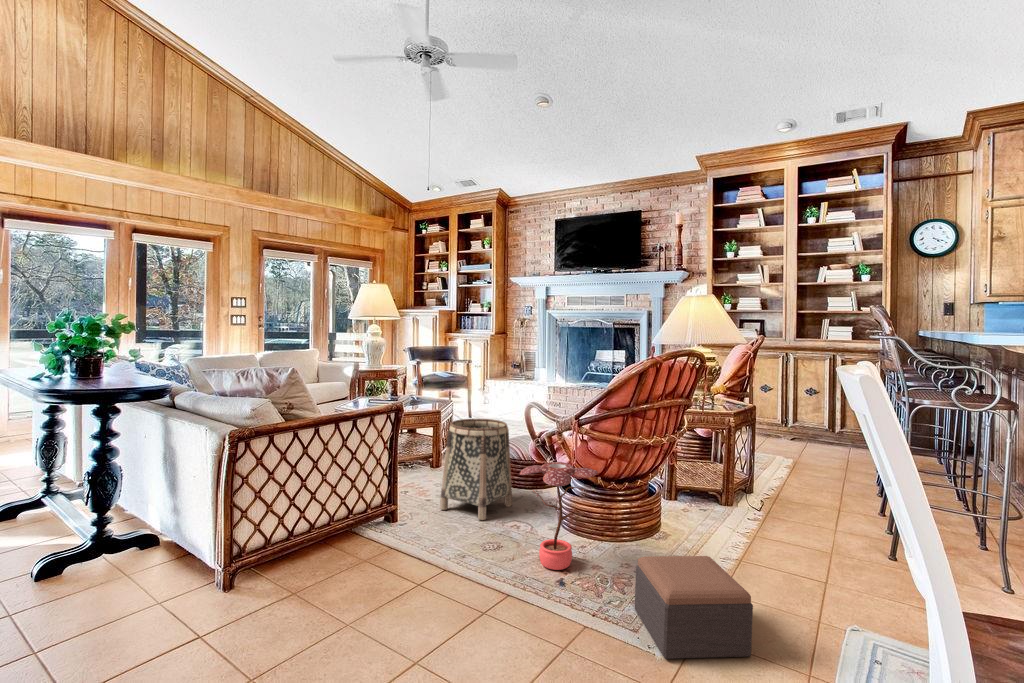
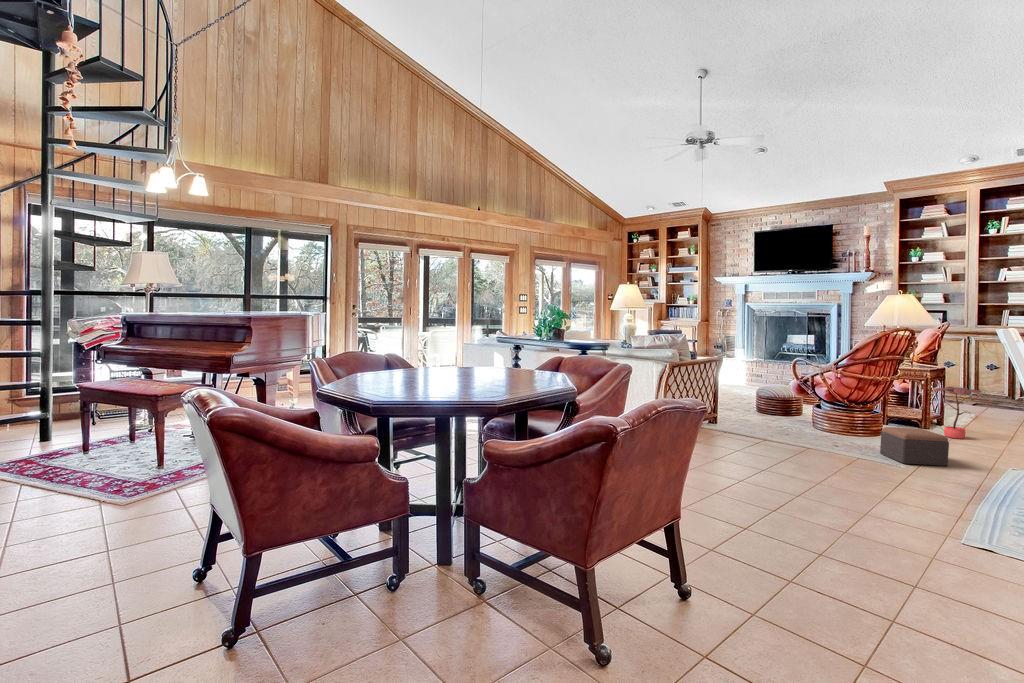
basket: present [440,419,512,520] -> none [733,371,776,426]
potted plant: present [520,462,597,570] -> present [933,387,981,439]

